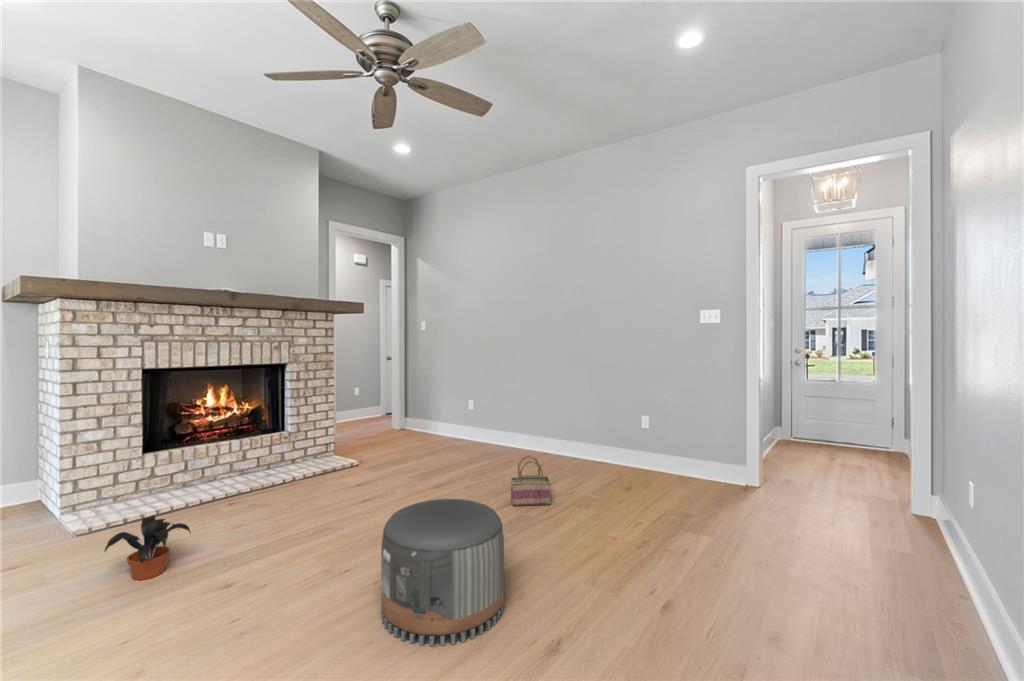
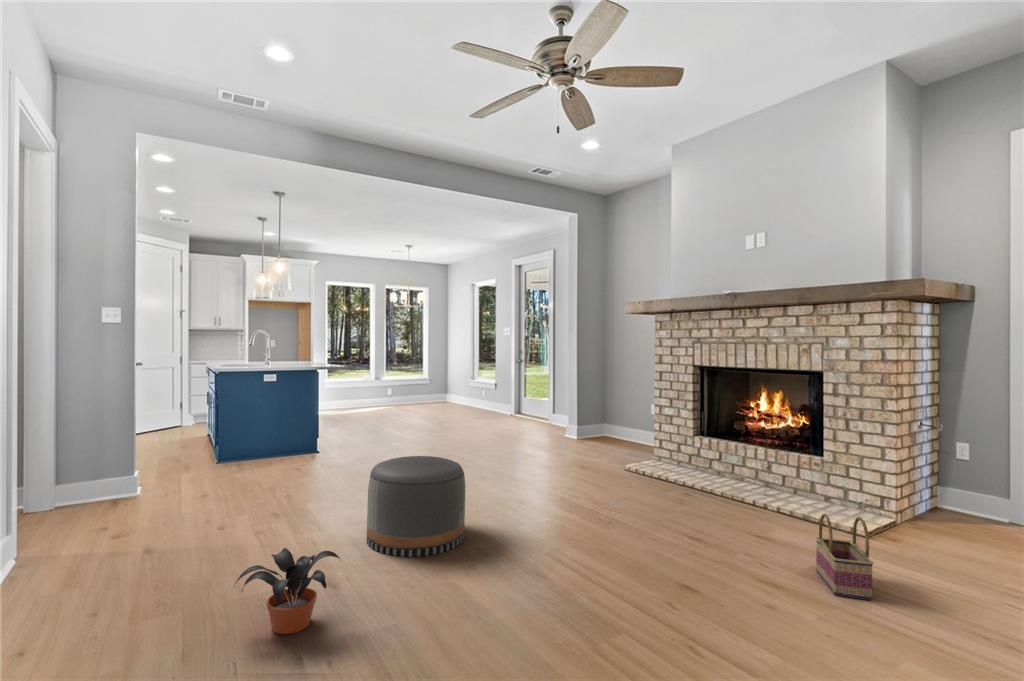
basket: present [511,456,551,506] -> present [816,514,874,600]
potted plant: present [104,516,190,580] -> present [235,548,340,634]

